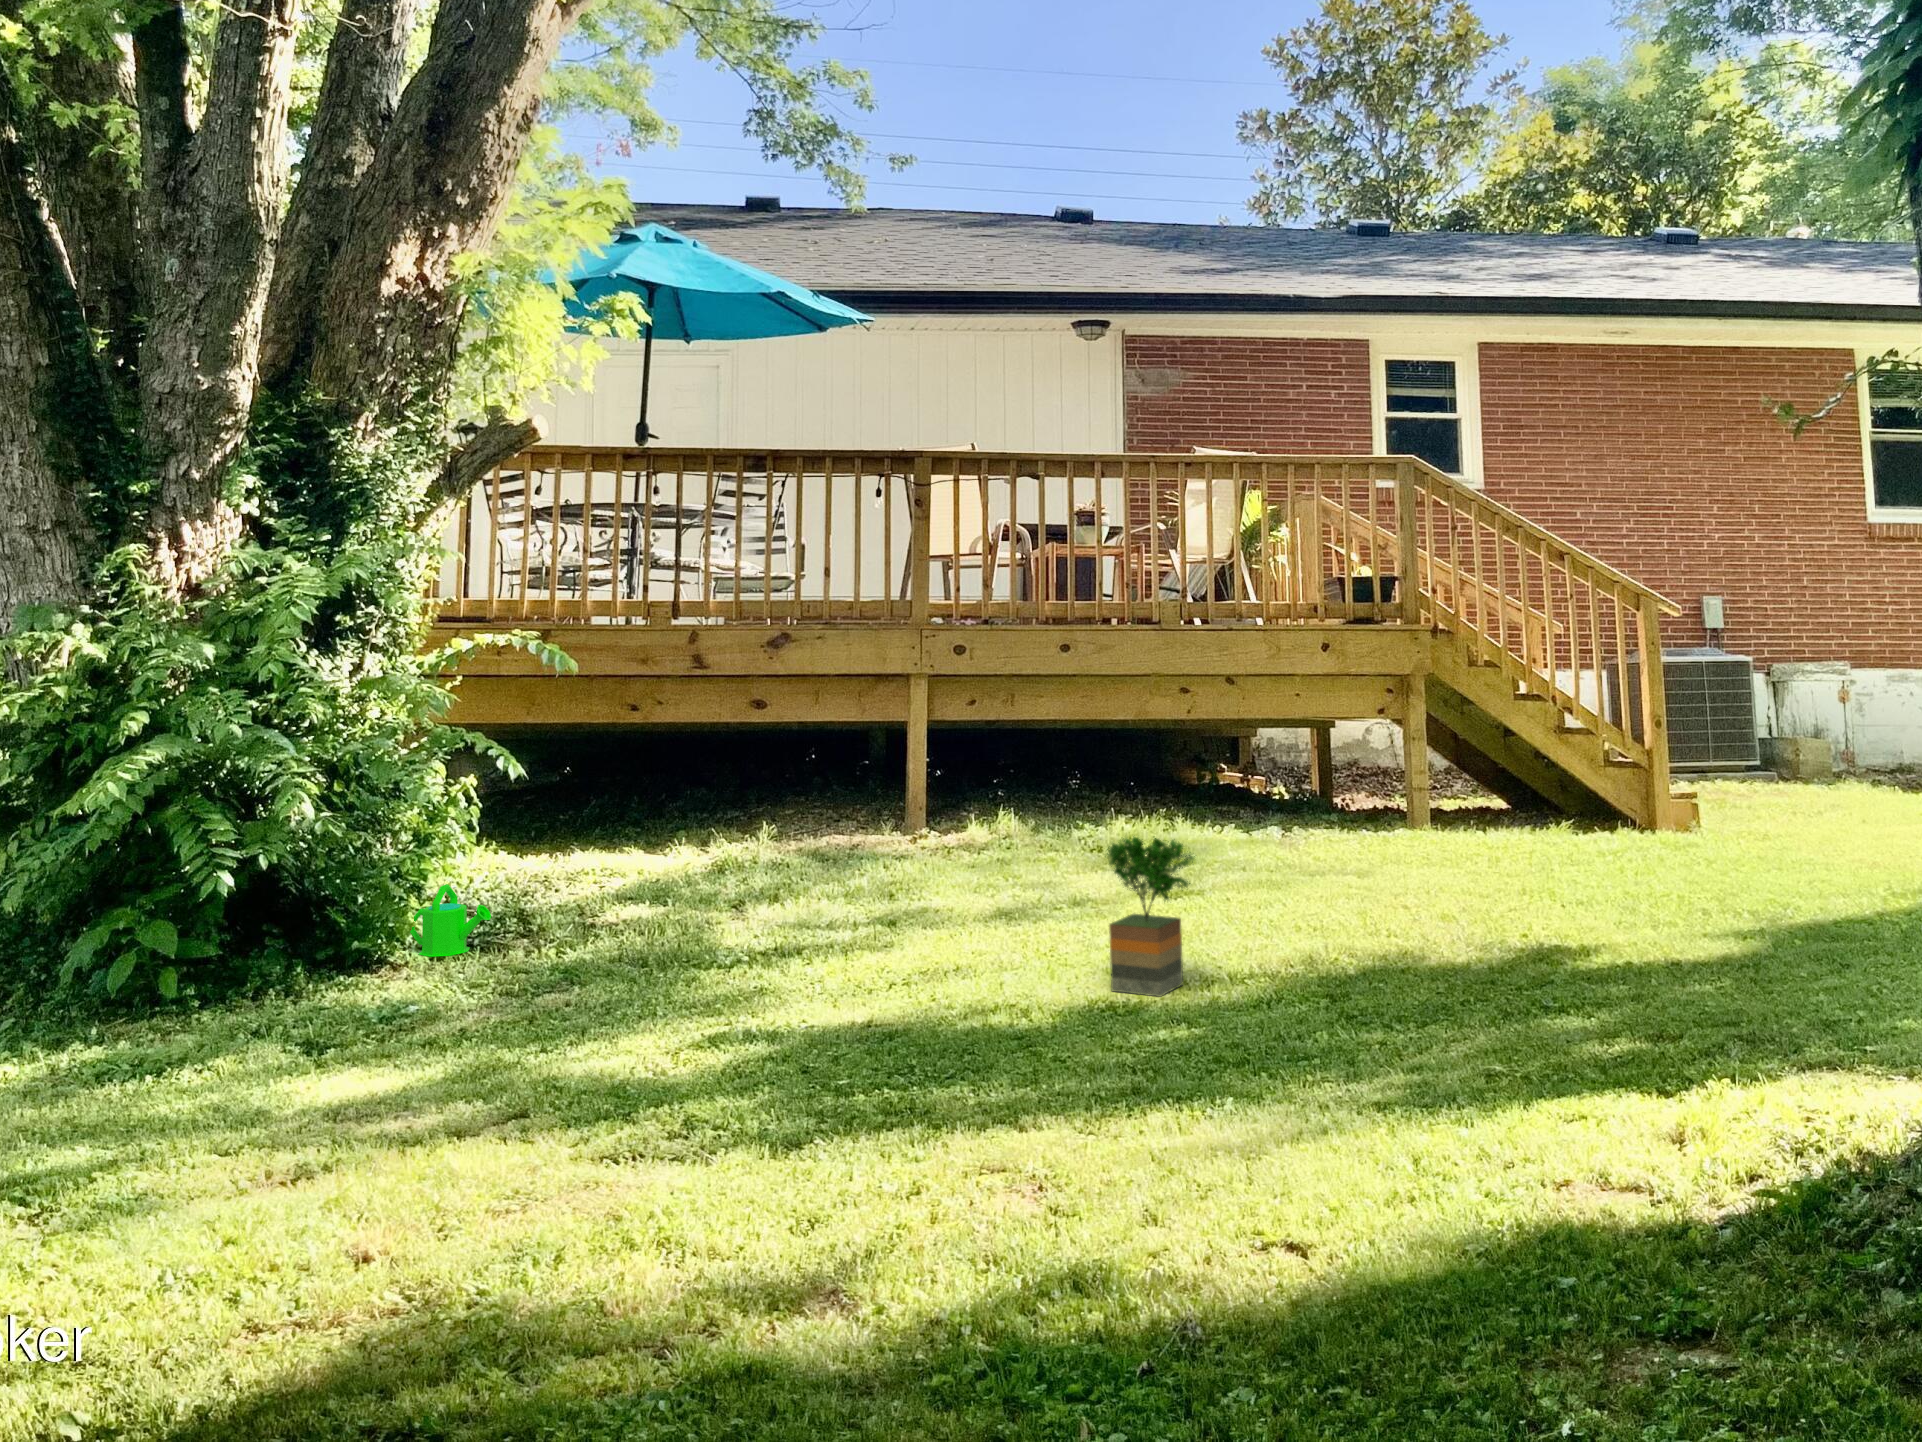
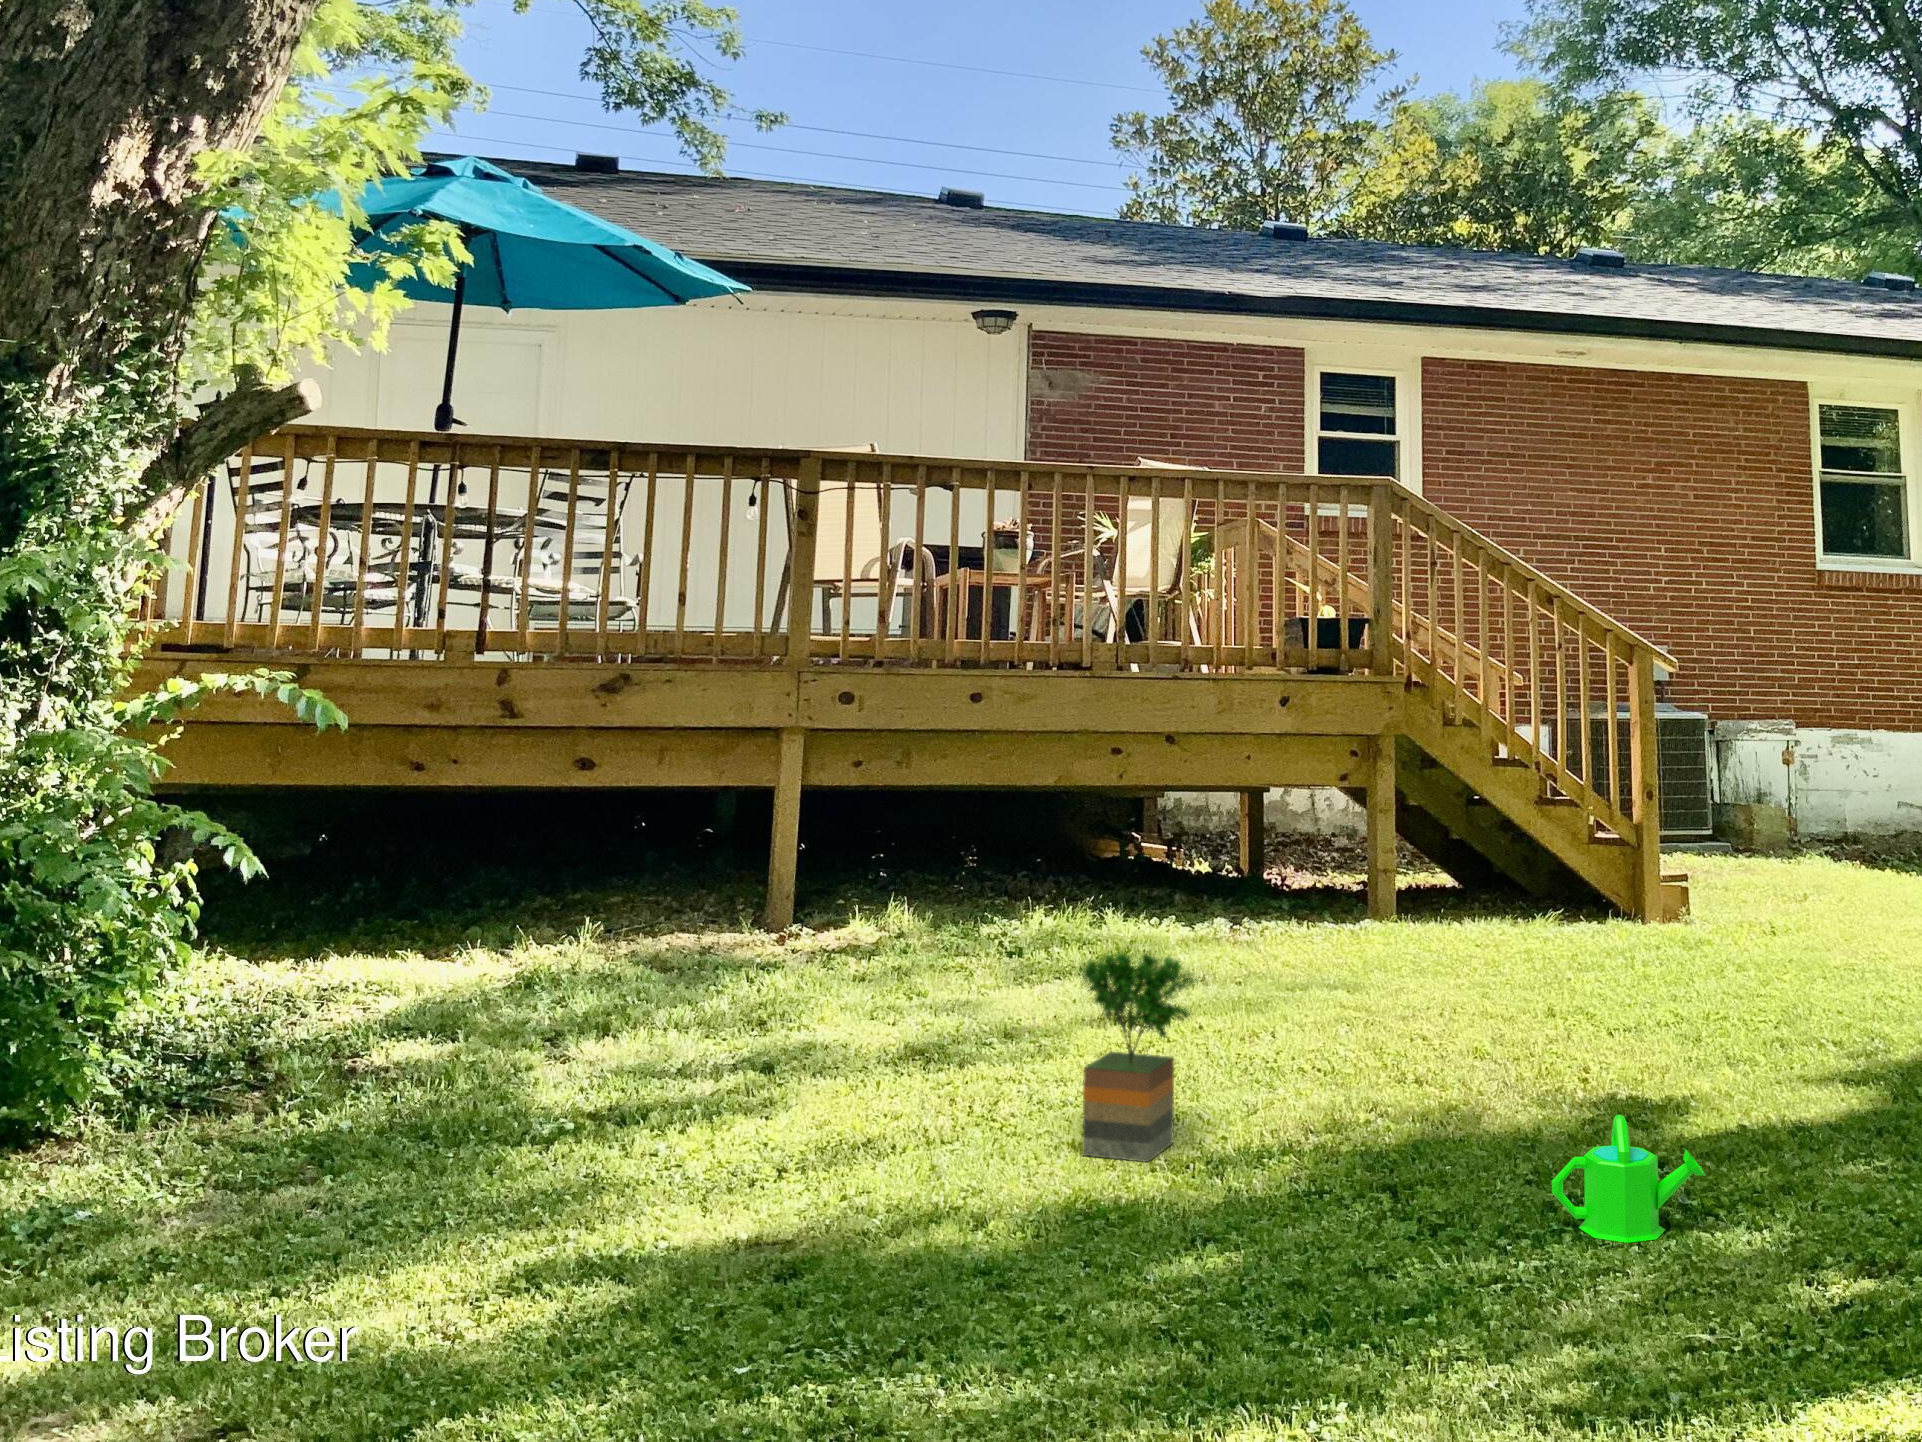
watering can: present [410,884,491,957] -> present [1552,1114,1705,1243]

